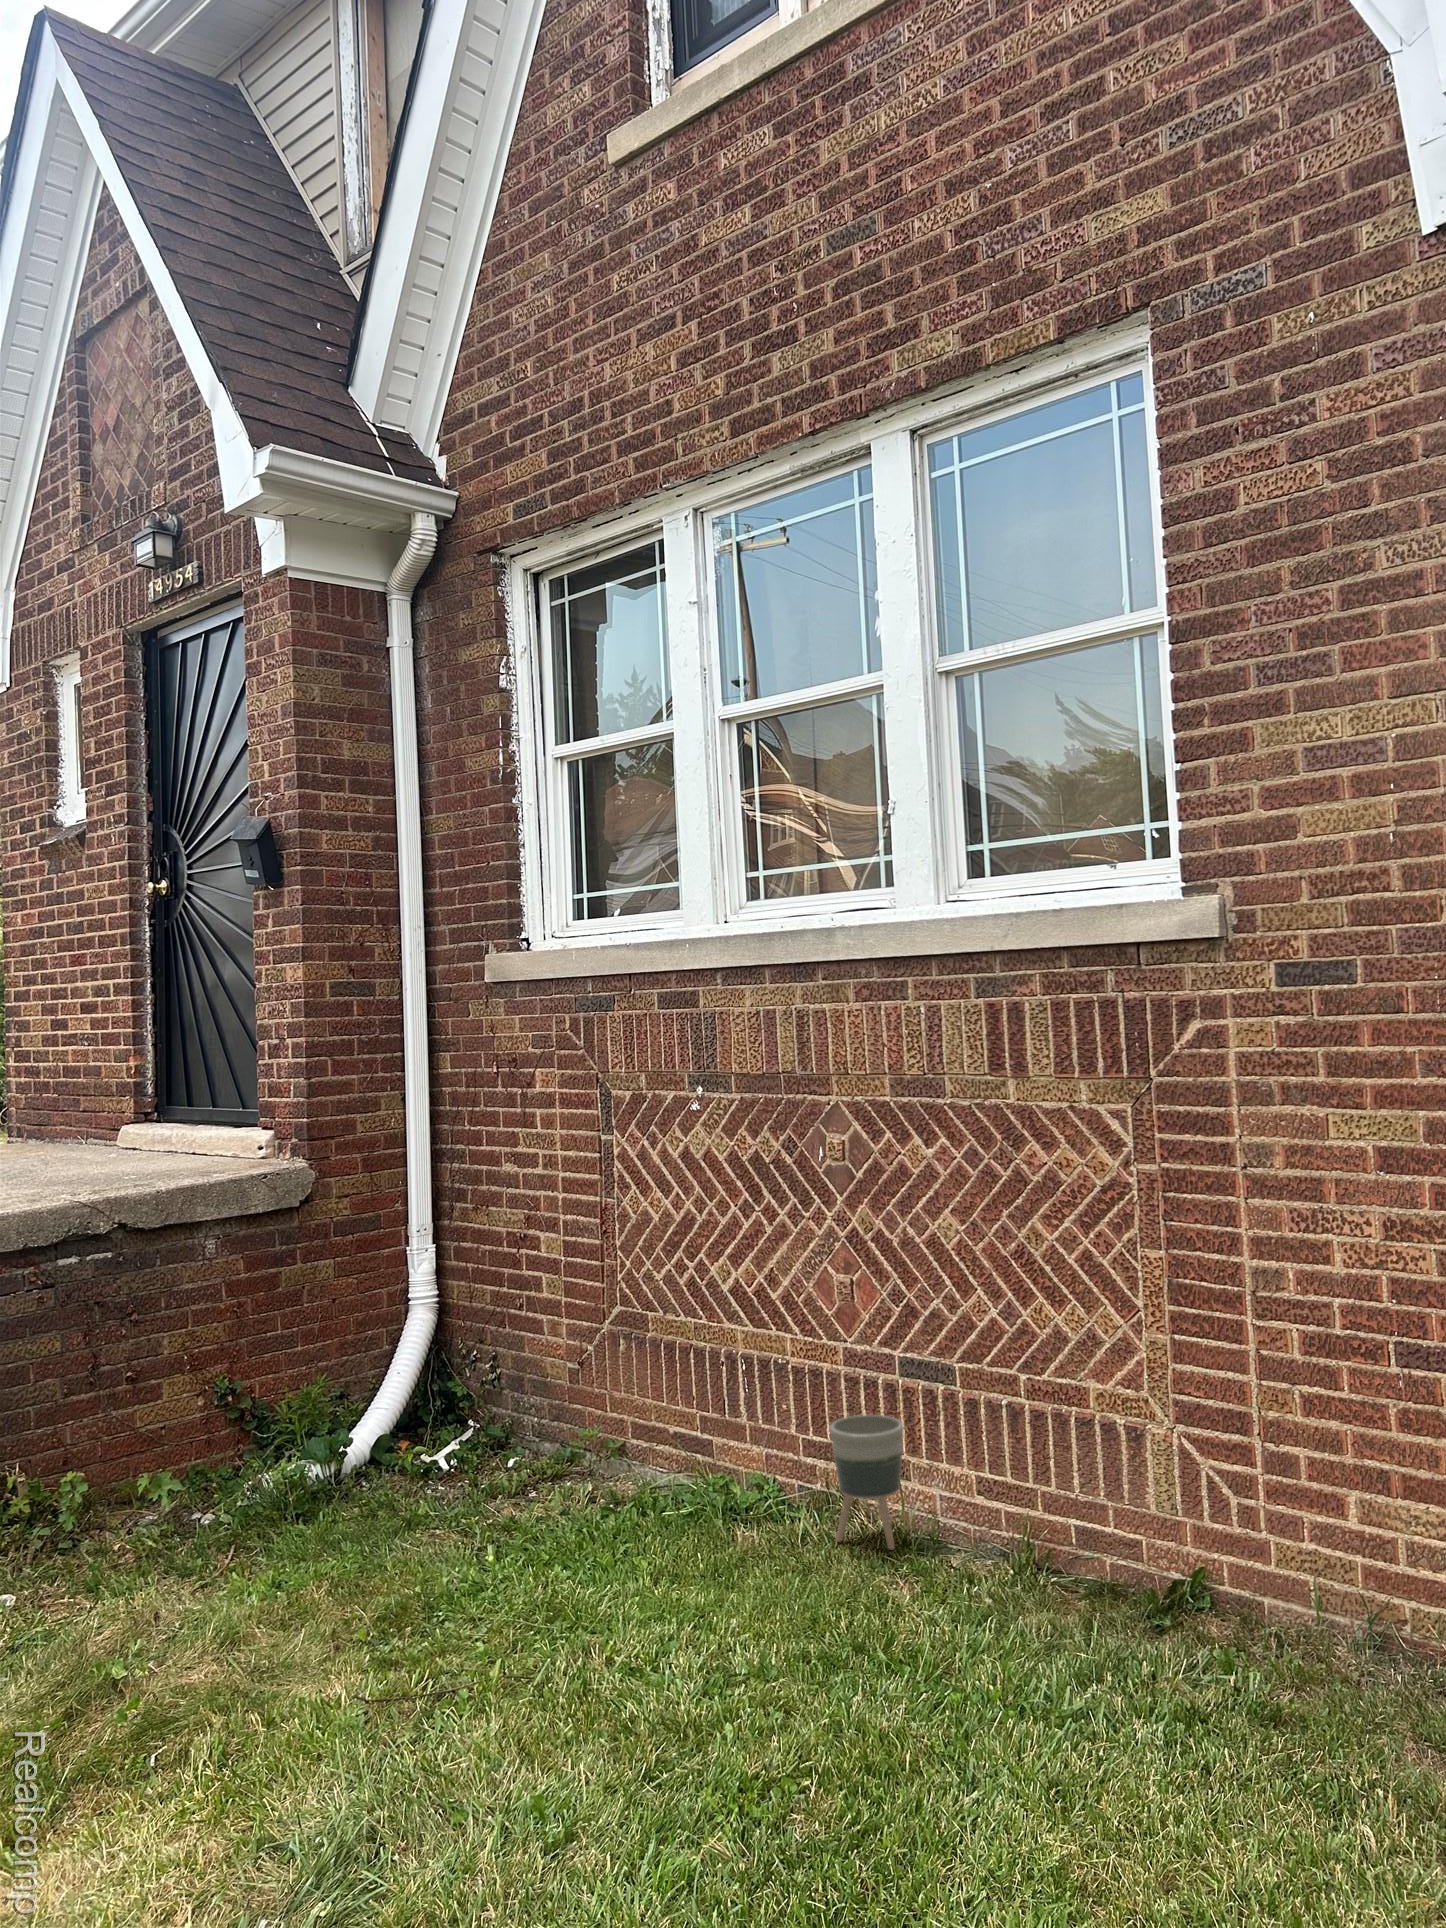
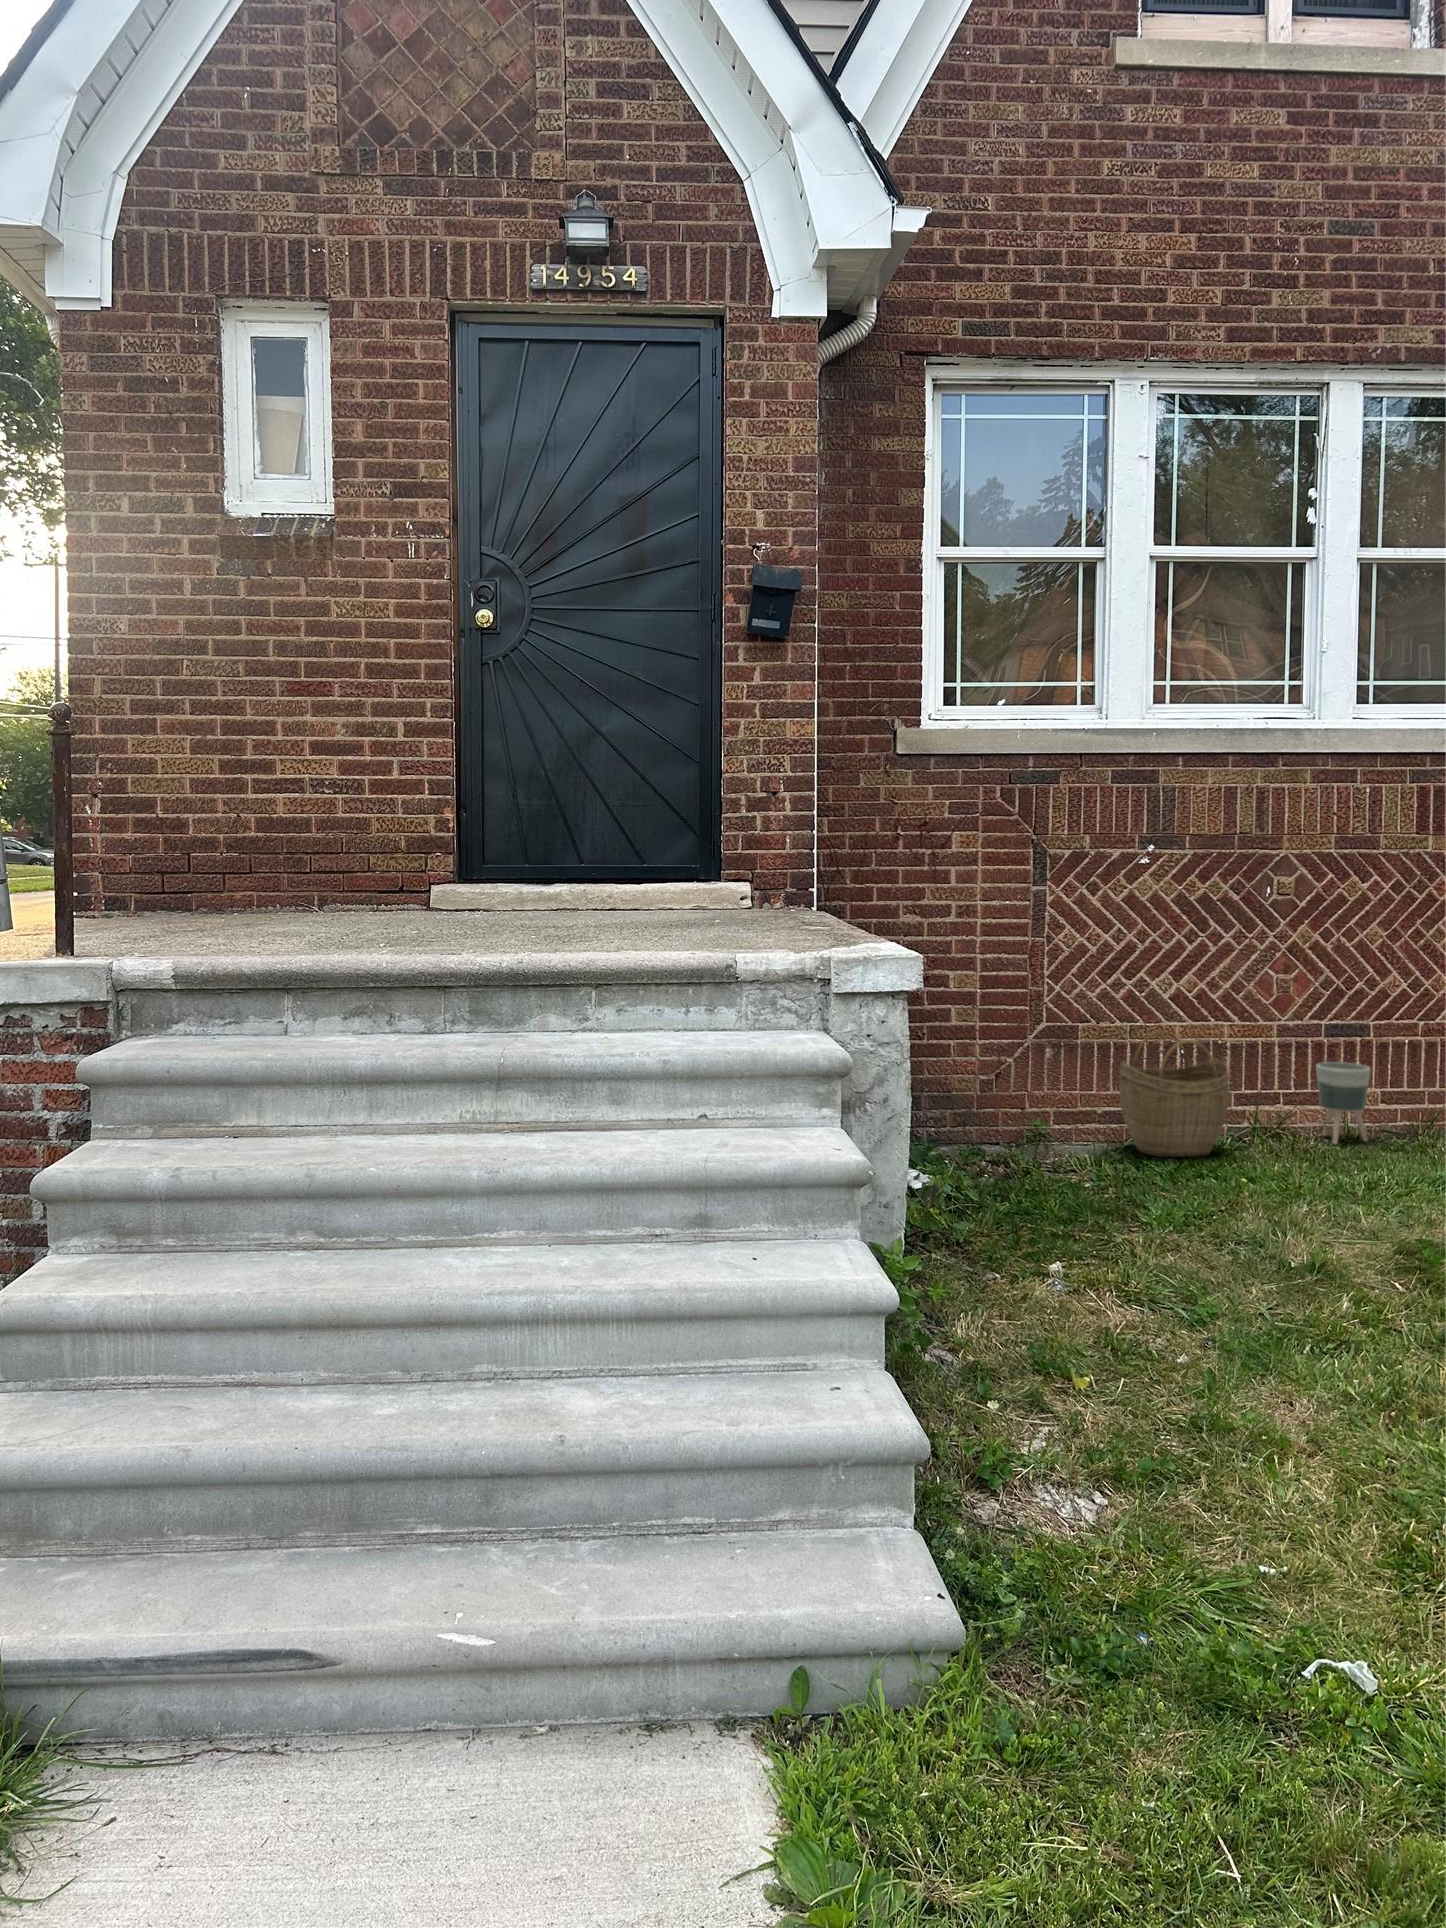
woven basket: none [600,1333,731,1511] -> present [1119,1031,1230,1157]

